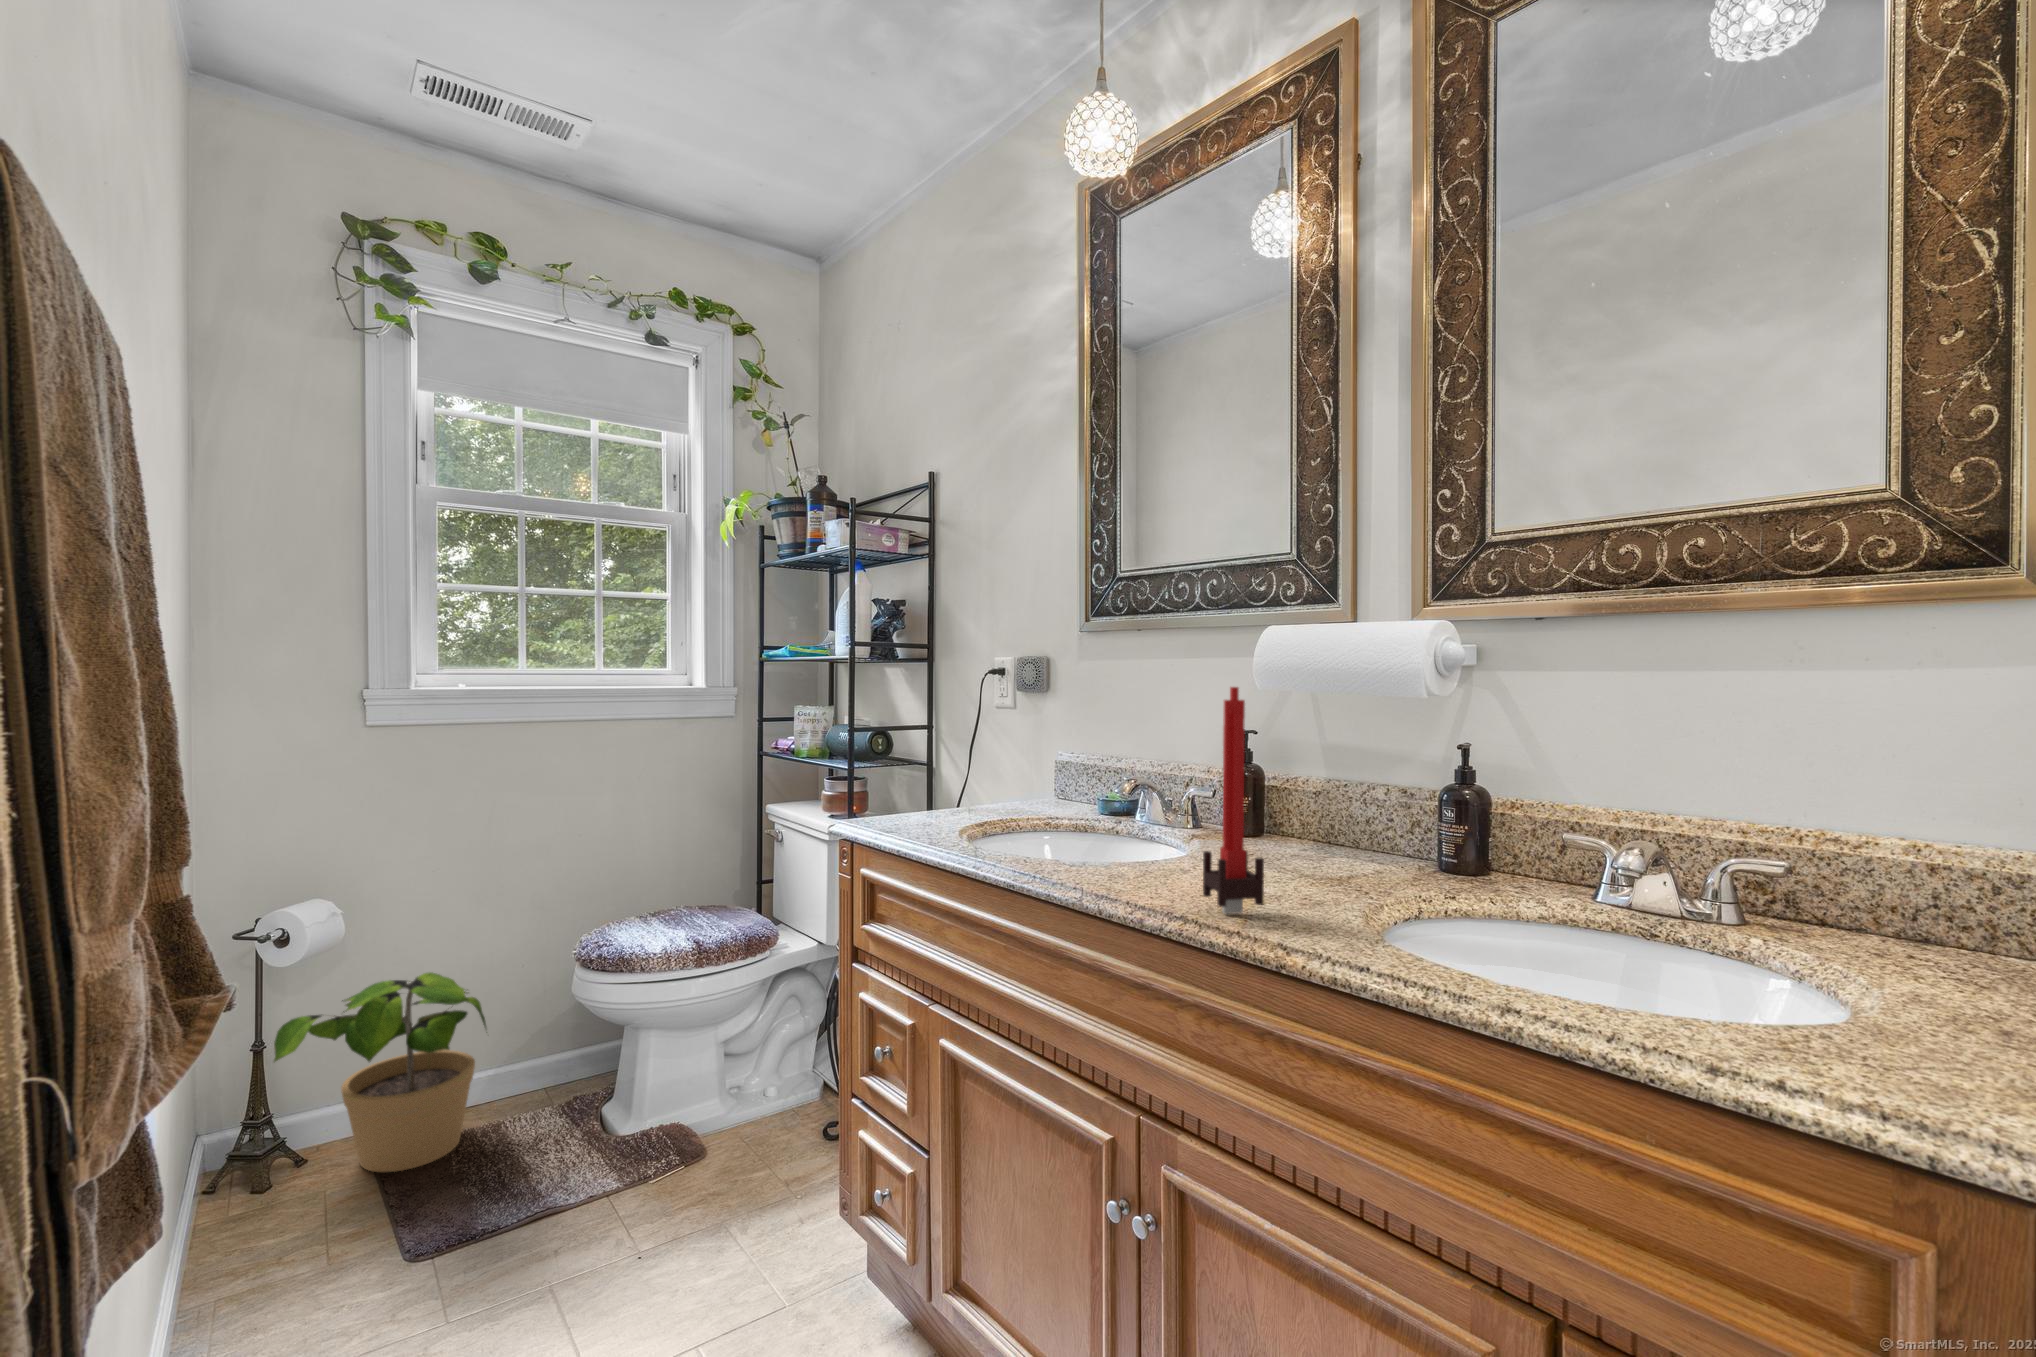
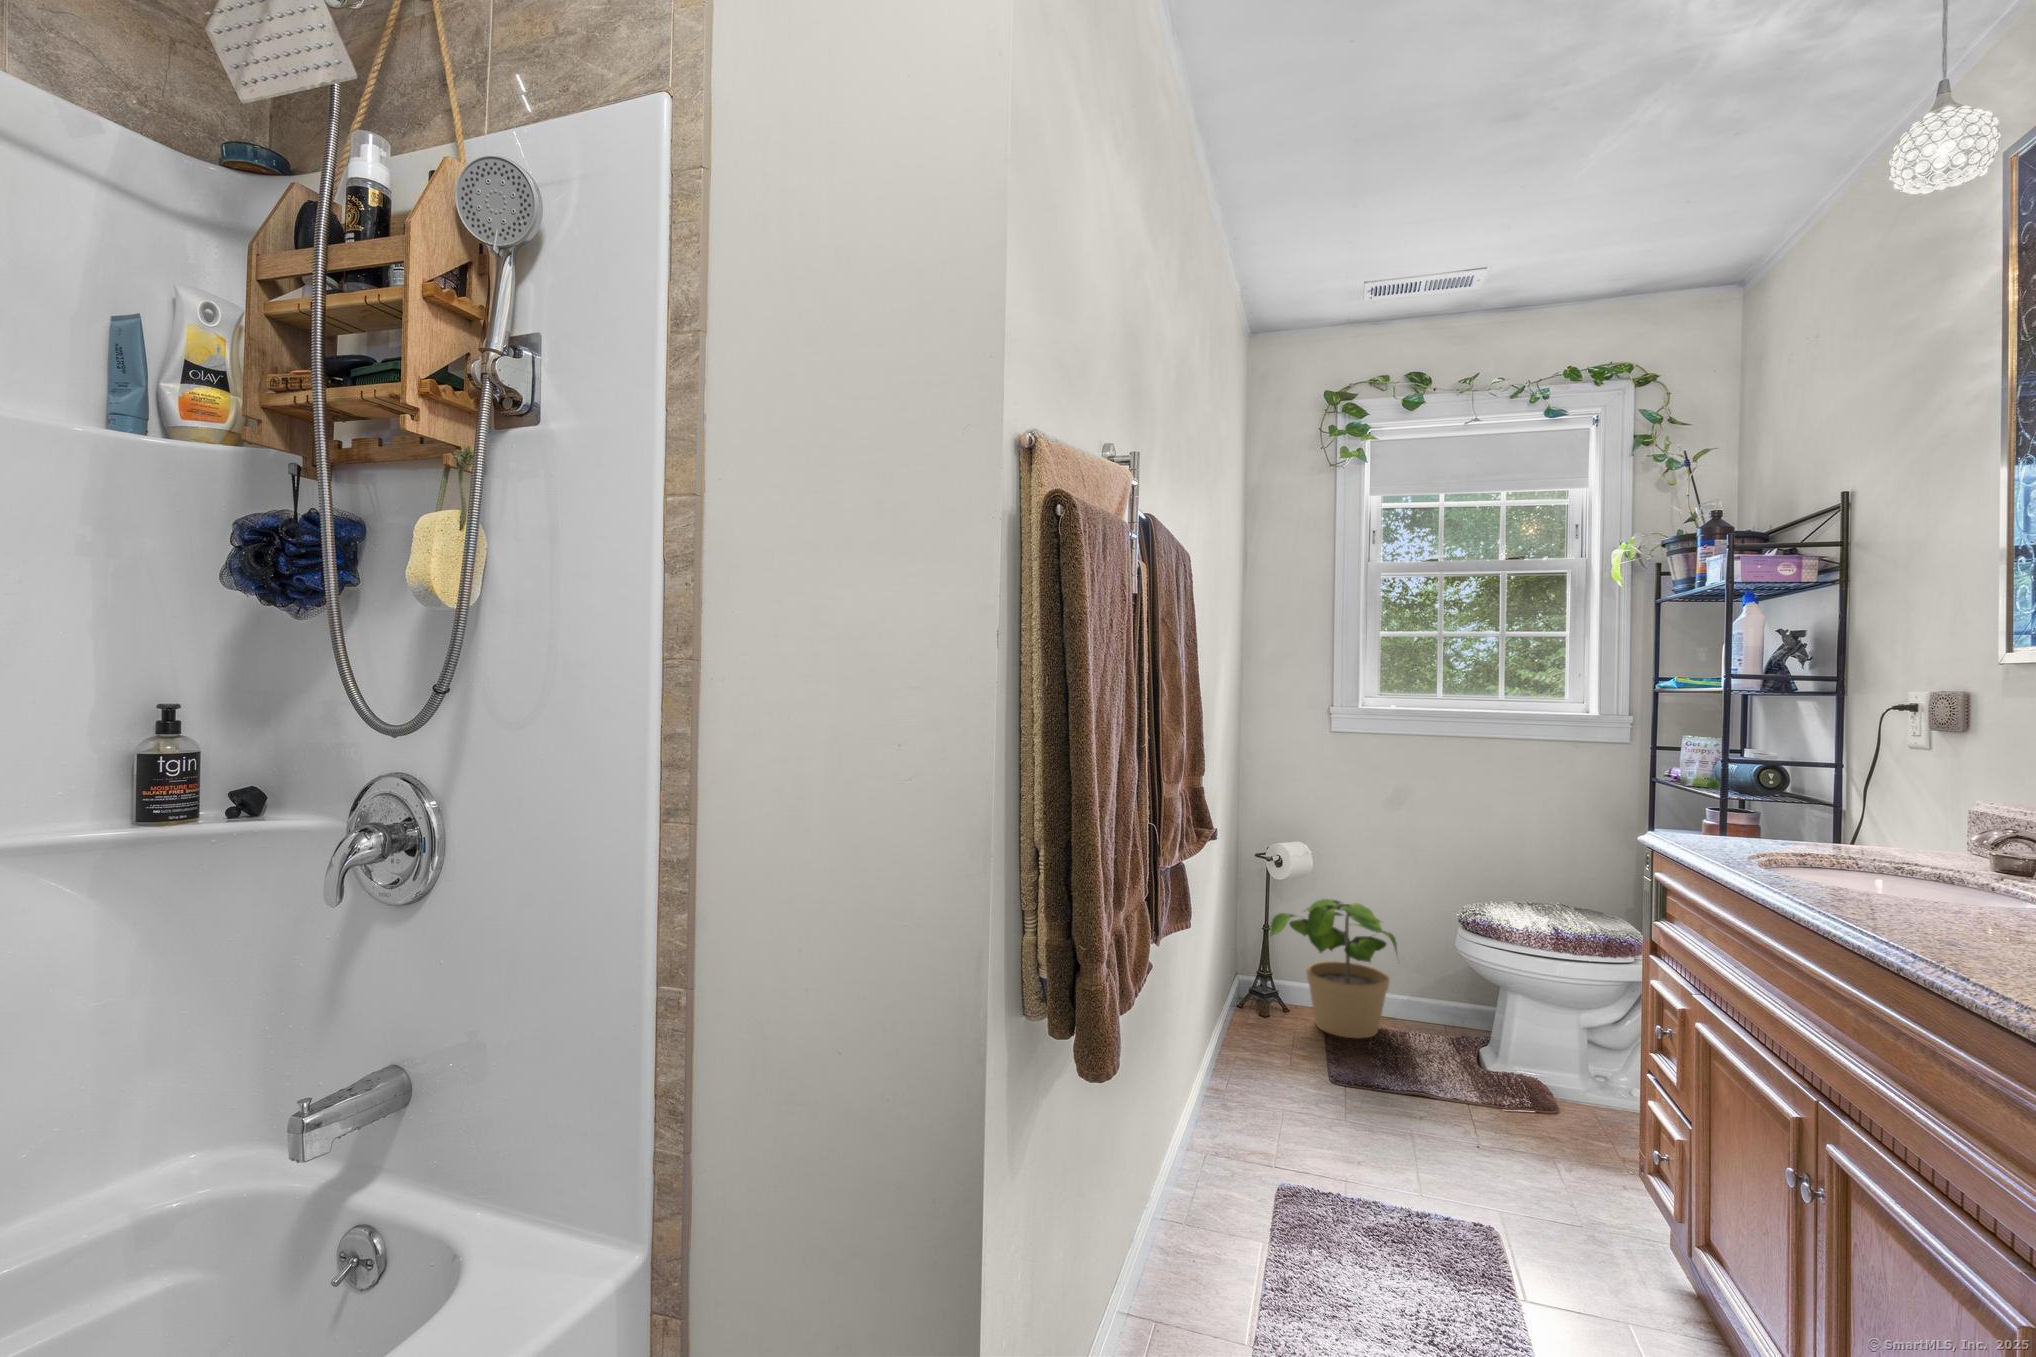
candle: present [1203,687,1264,914] -> none [1918,720,1982,941]

